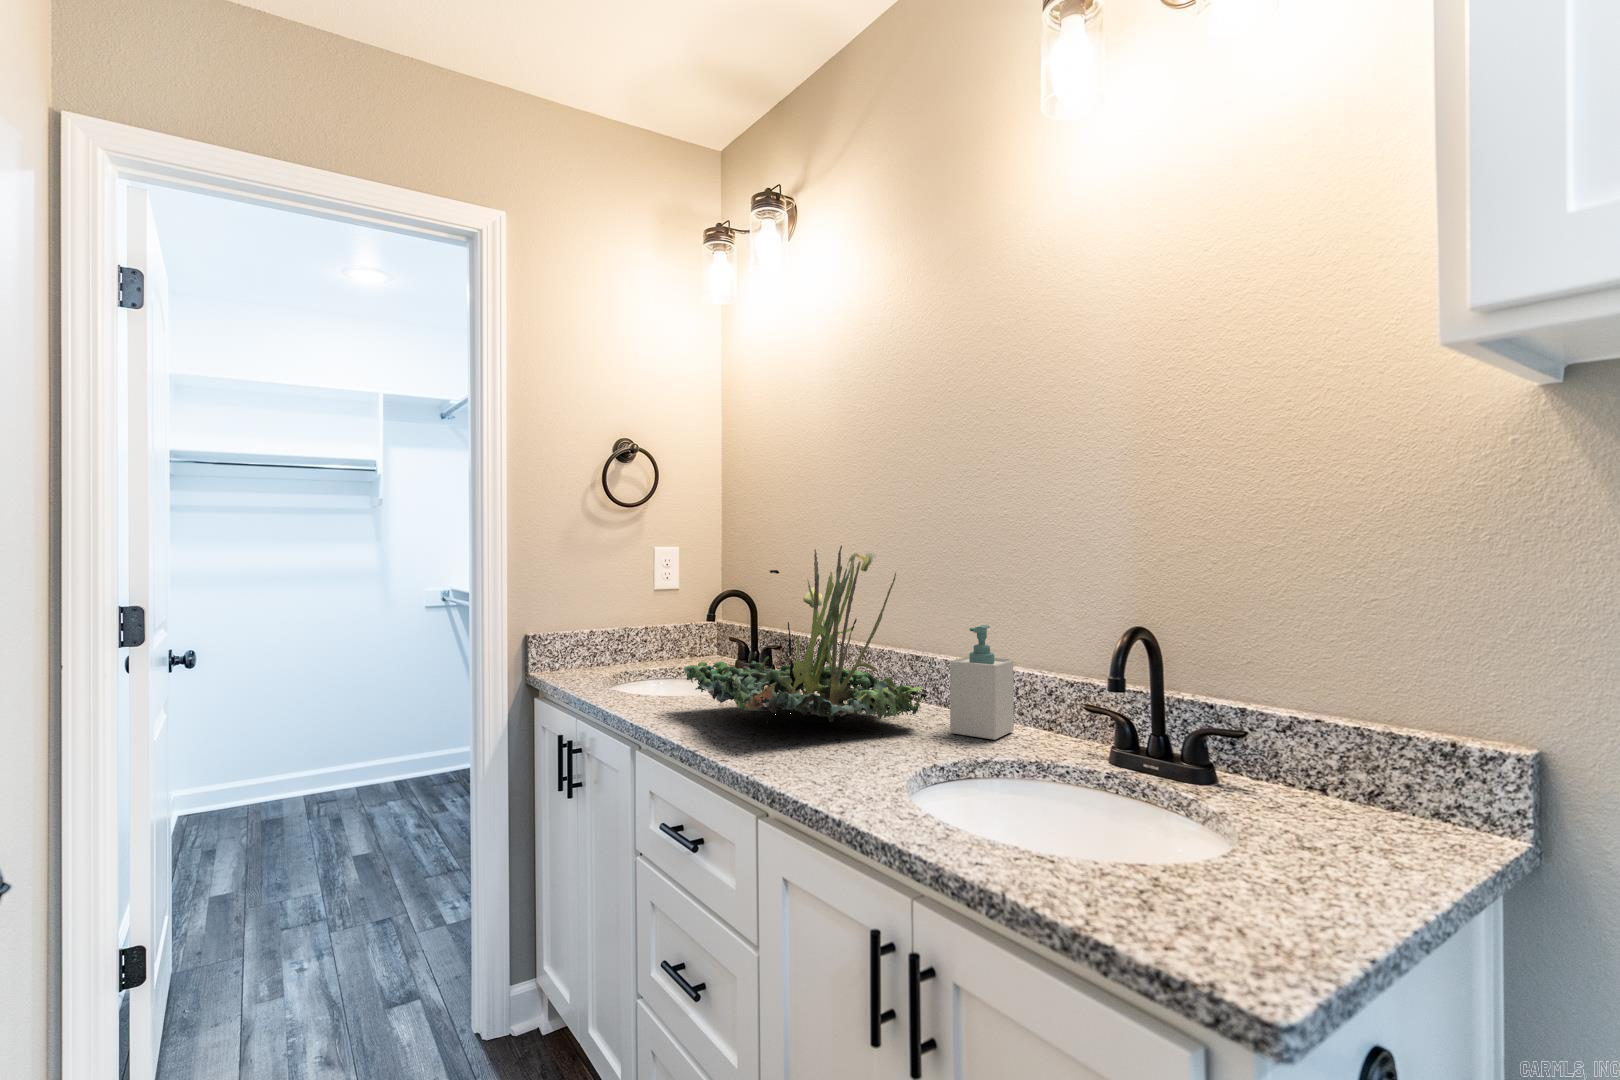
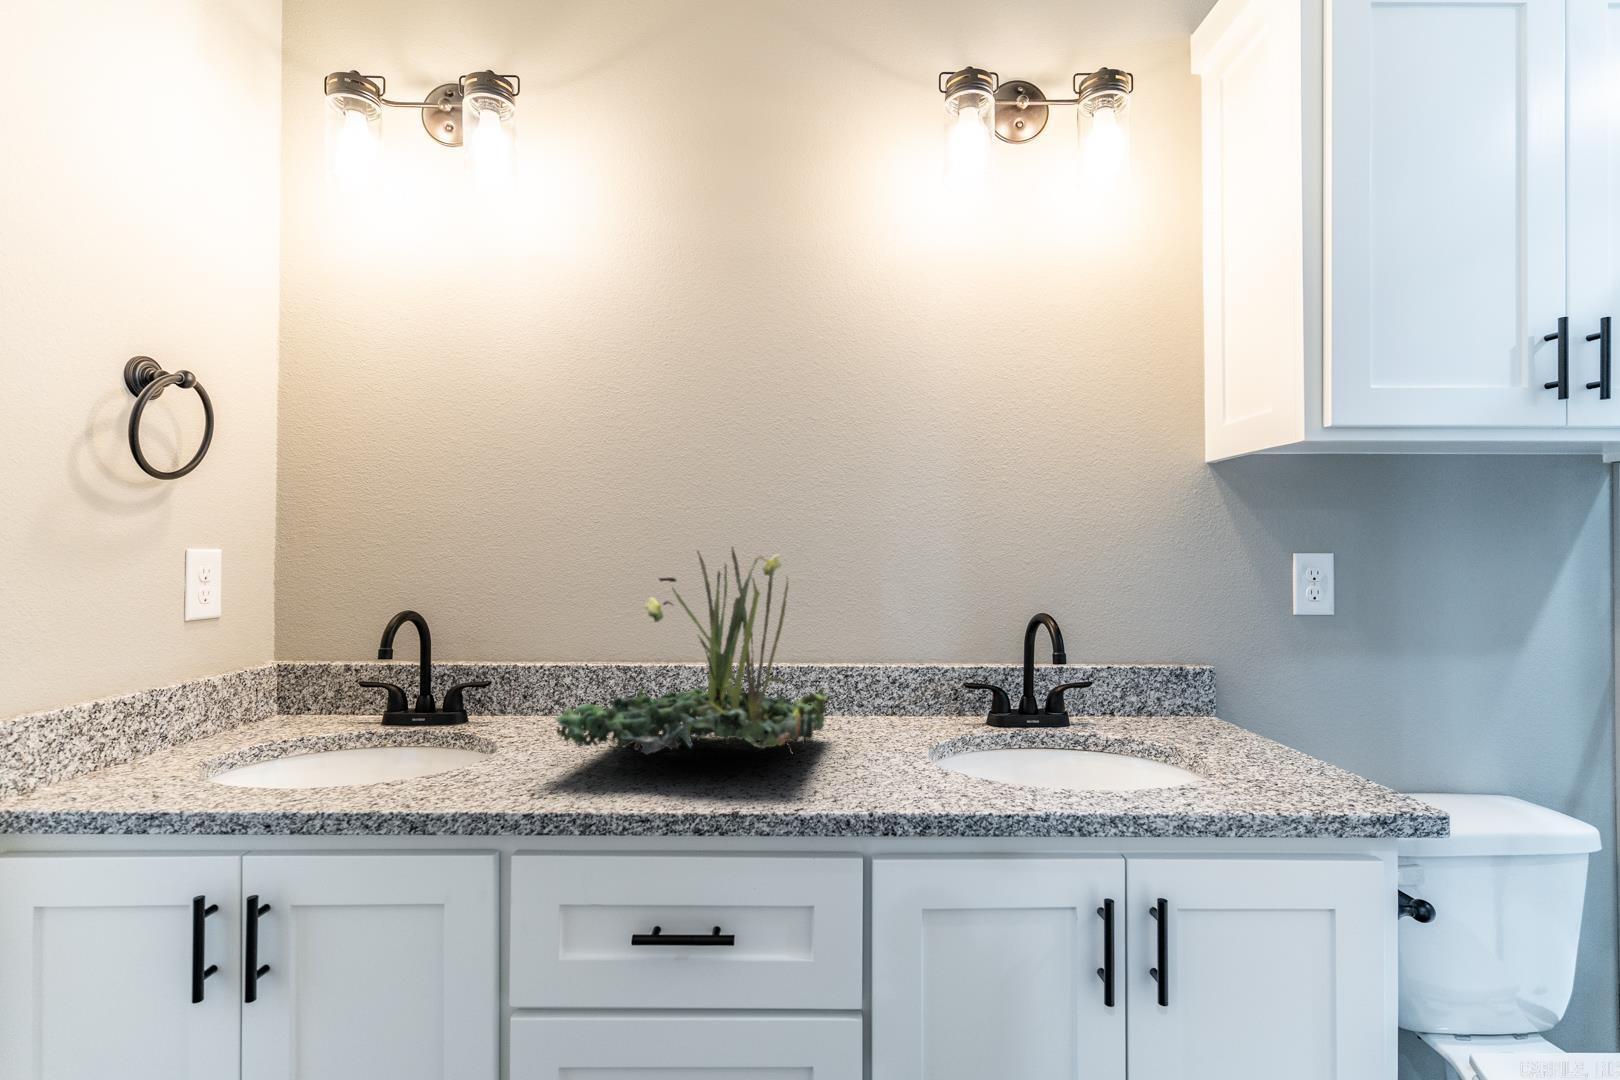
soap bottle: present [950,625,1014,740] -> none [830,624,890,734]

